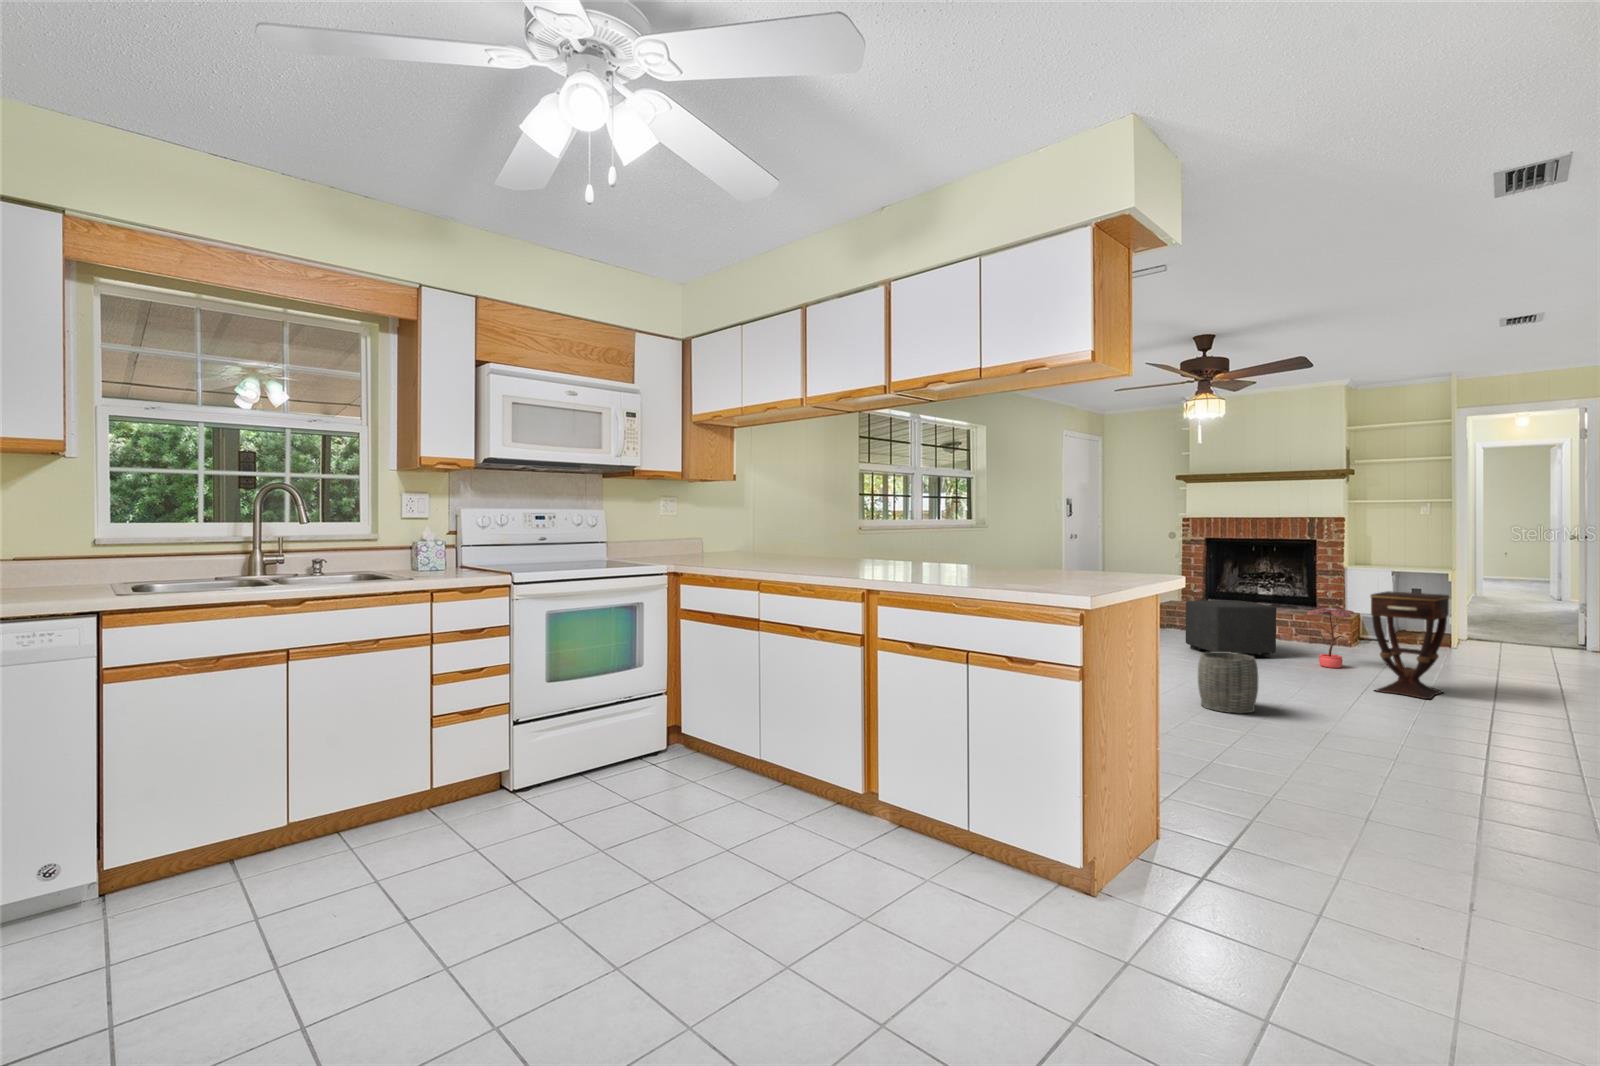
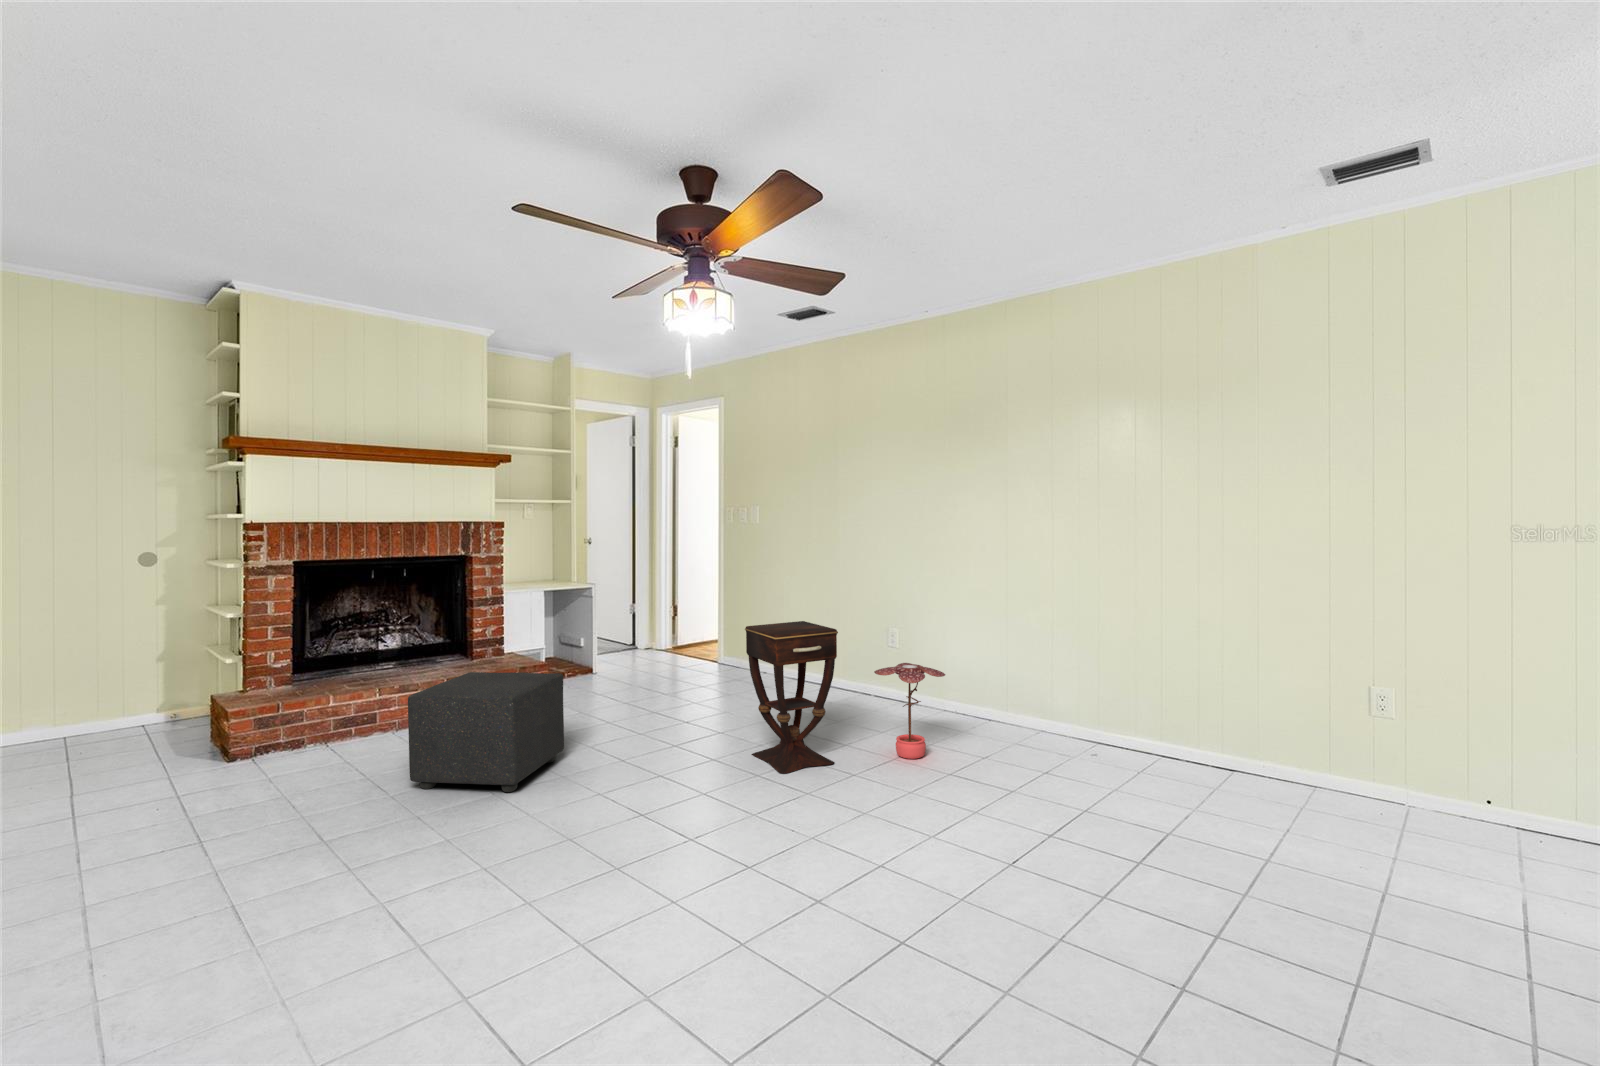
potted plant: present [1307,608,1354,668] -> present [874,663,945,759]
woven basket: present [1198,652,1258,713] -> none [804,799,913,951]

